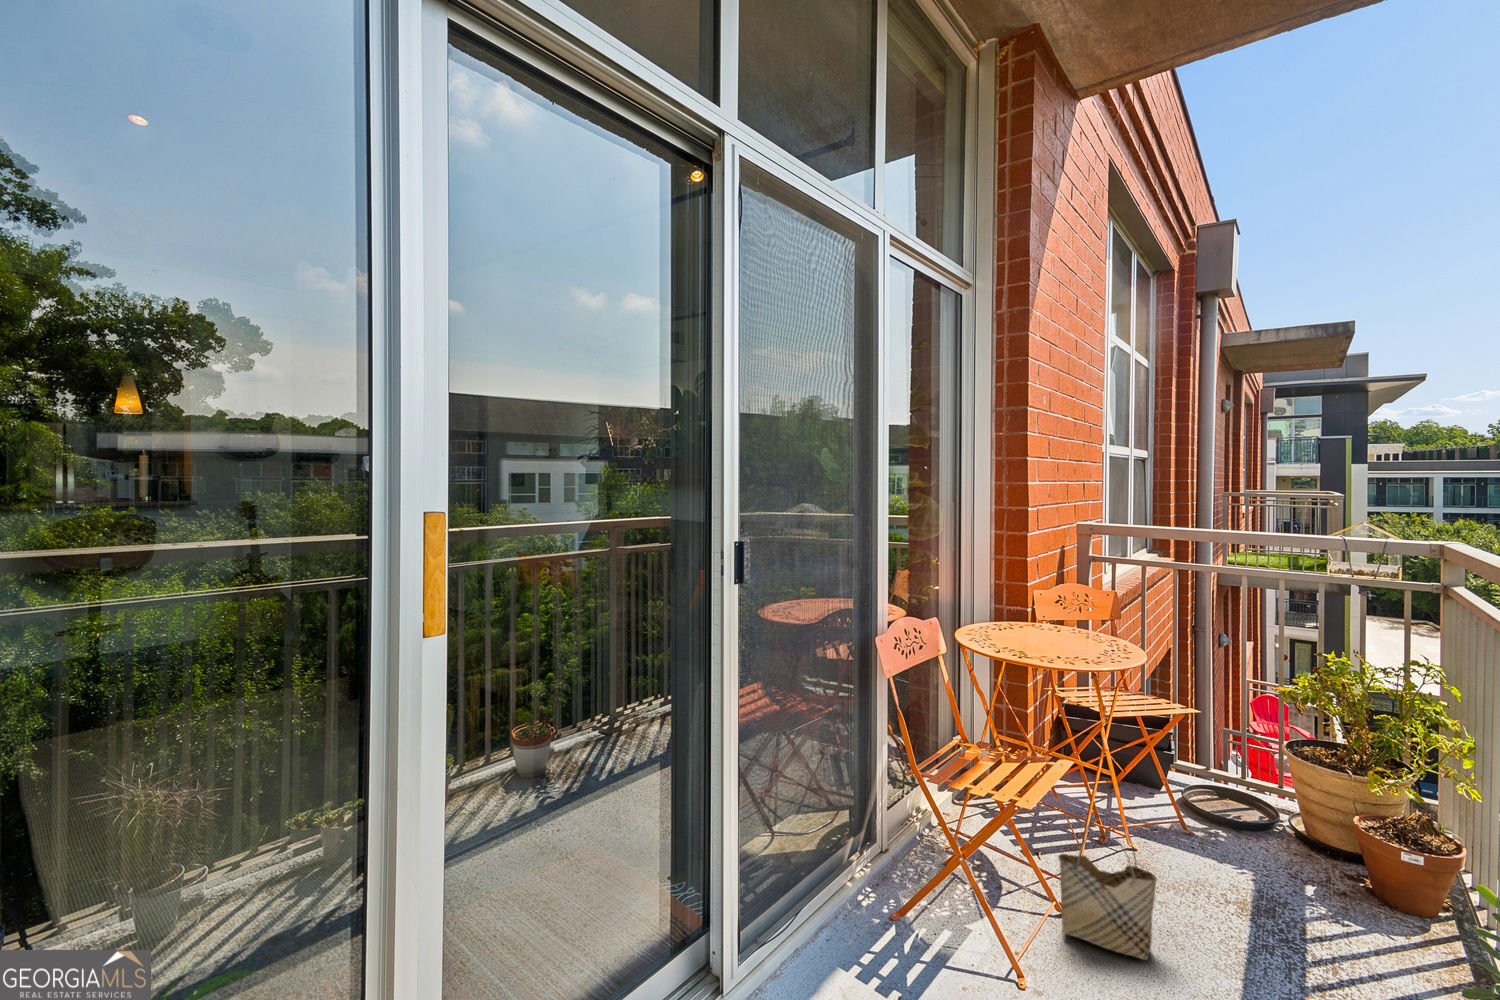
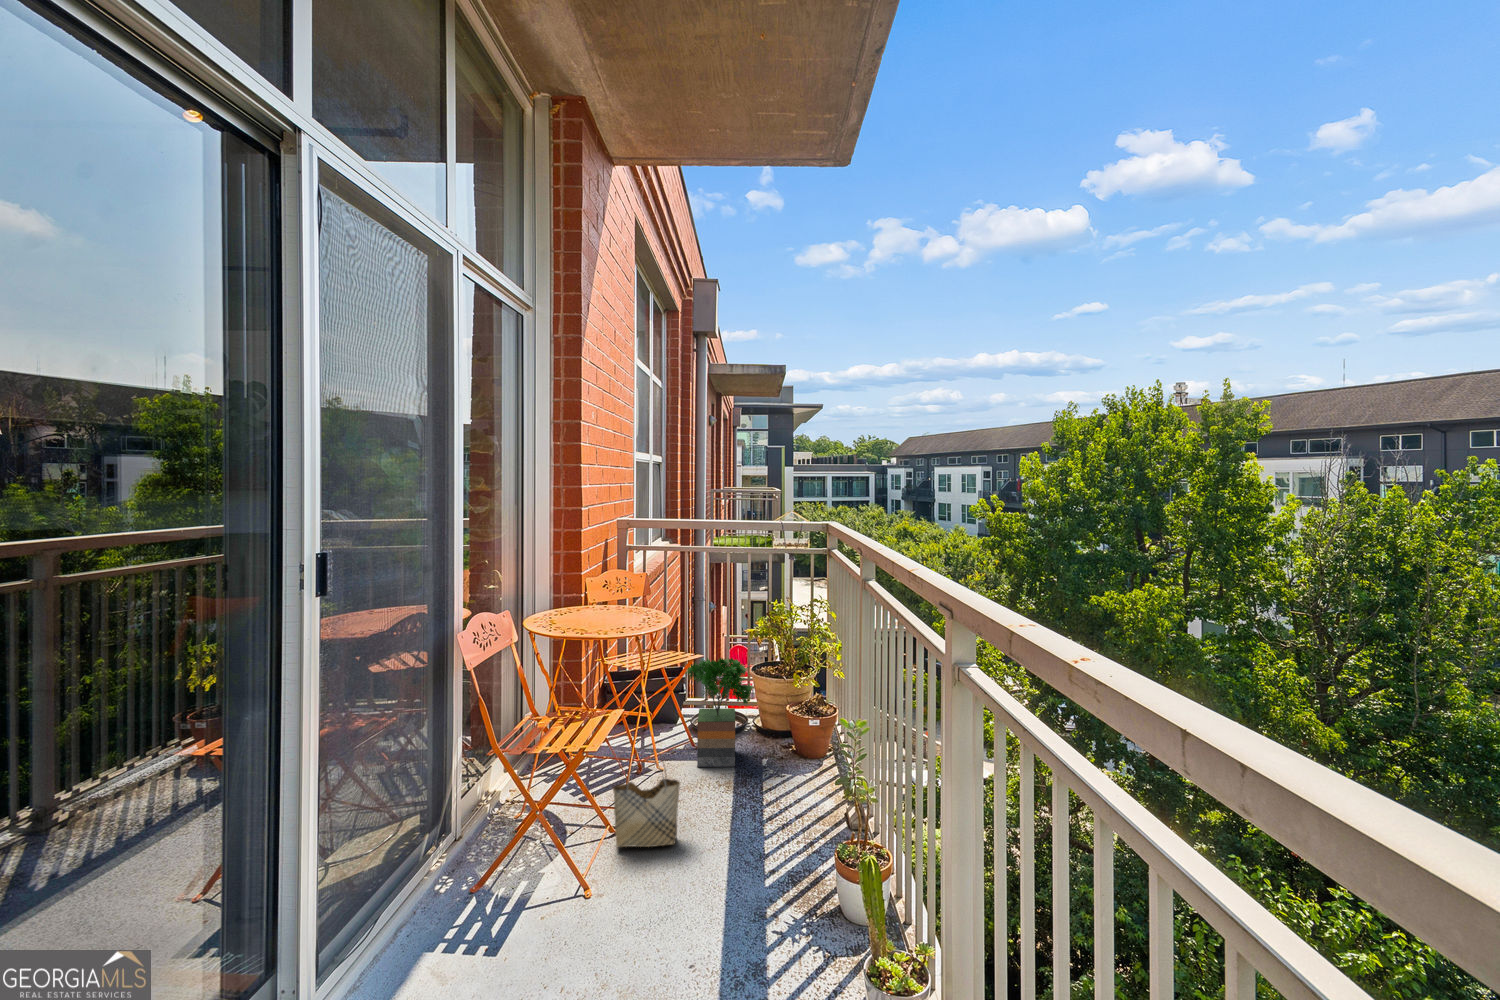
potted tree: none [1171,712,1288,876] -> present [686,658,753,767]

